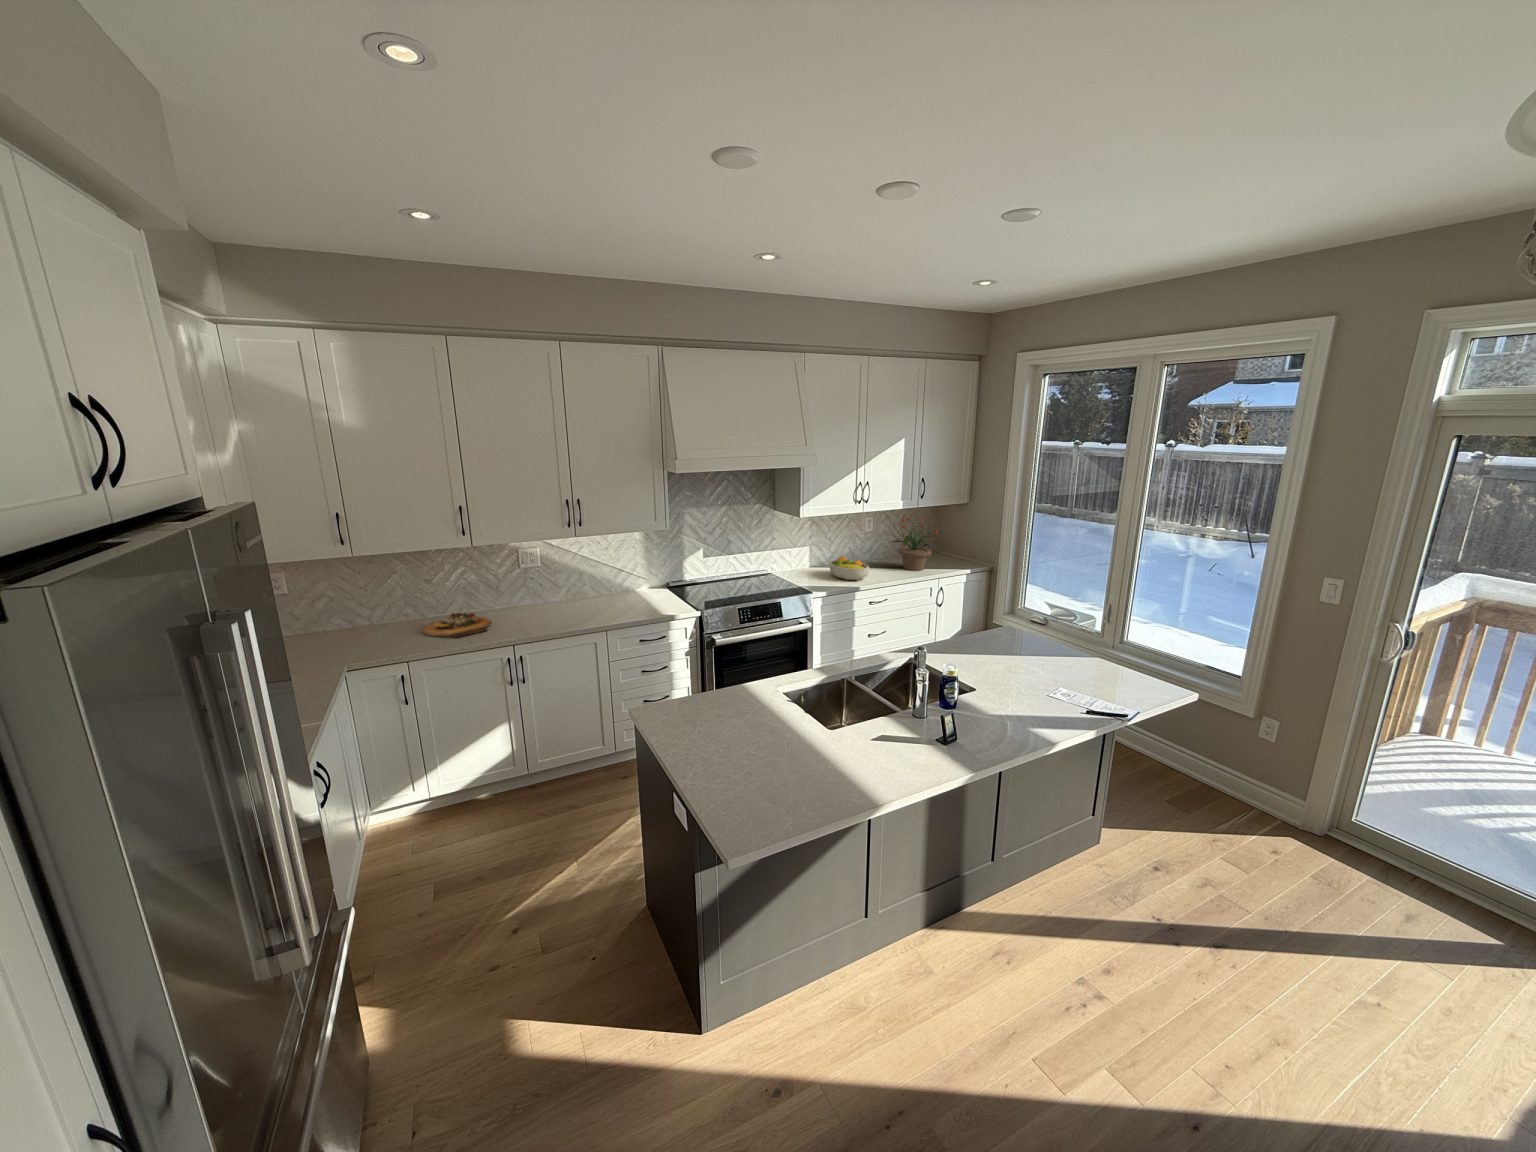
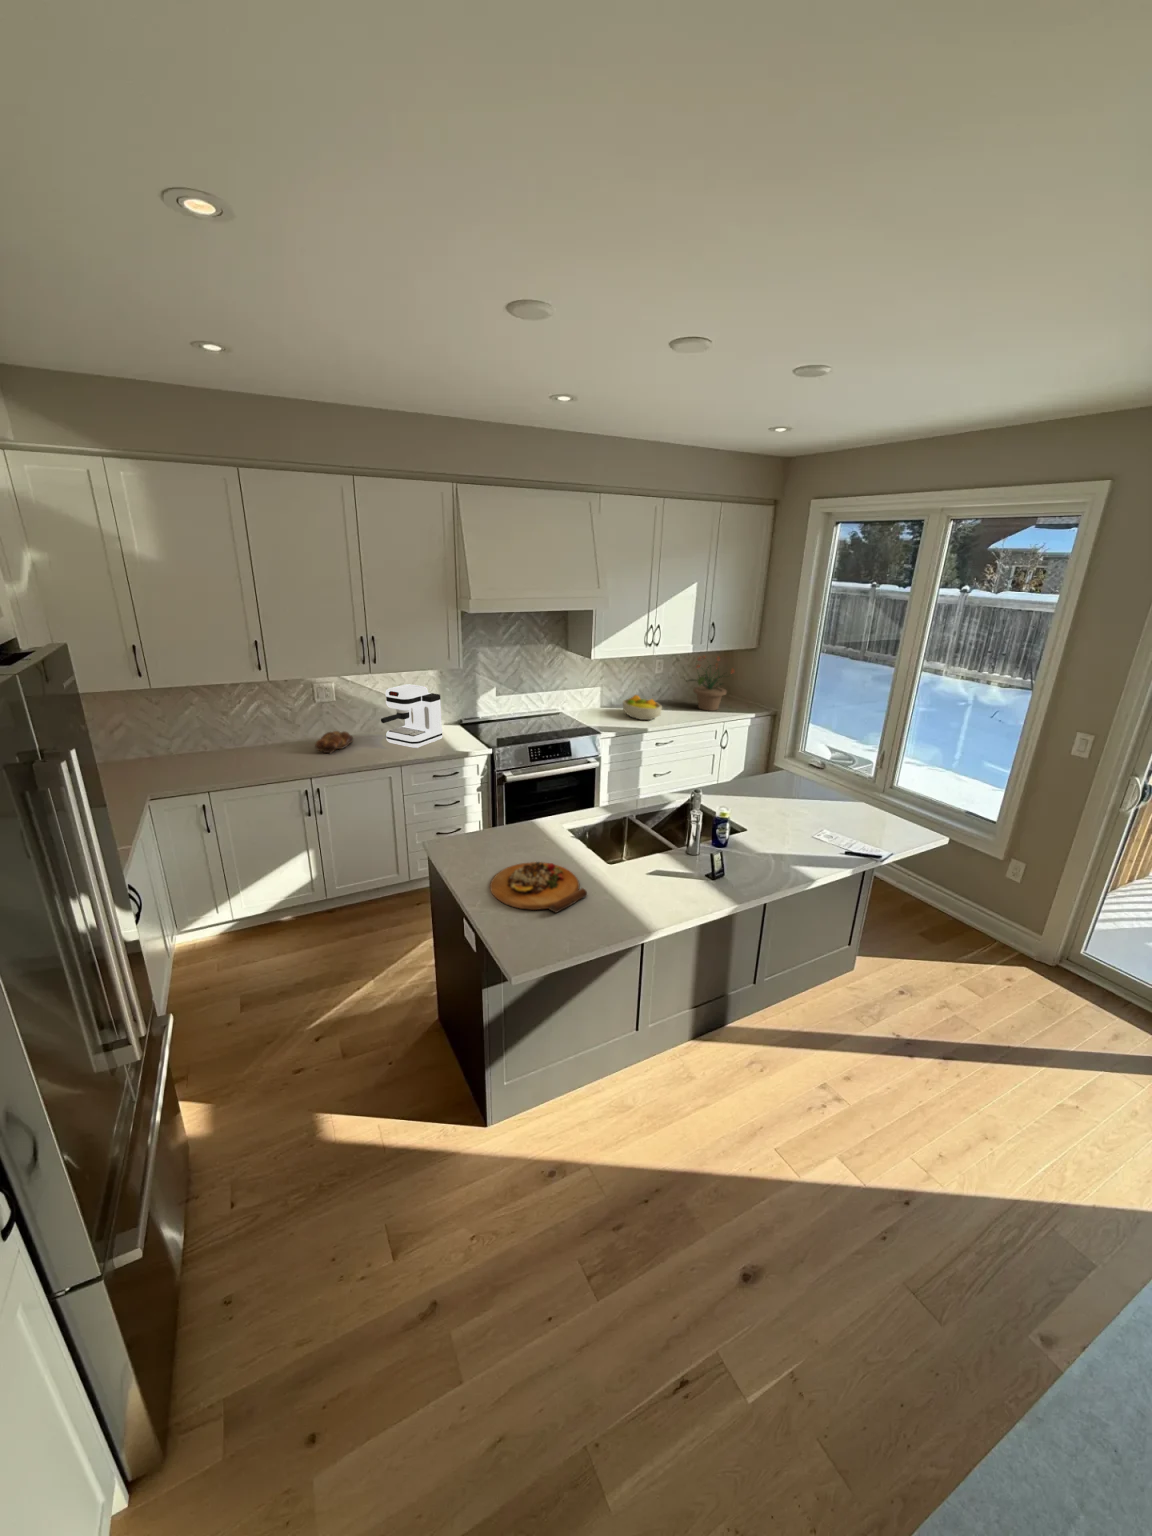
coffee maker: none [589,548,651,611] -> present [381,684,442,748]
bread loaf: none [522,595,562,617] -> present [315,731,353,753]
cutting board: present [423,613,491,638] -> present [490,862,587,913]

